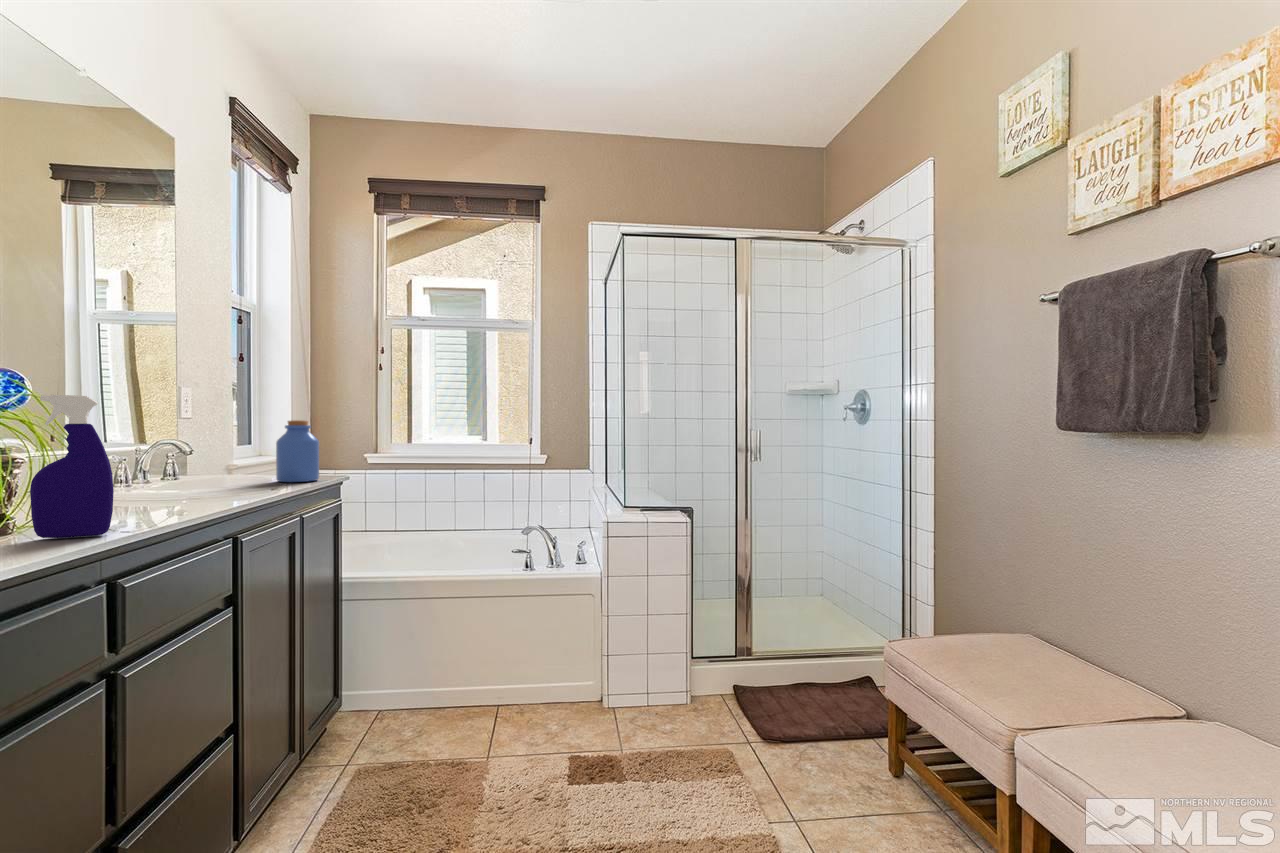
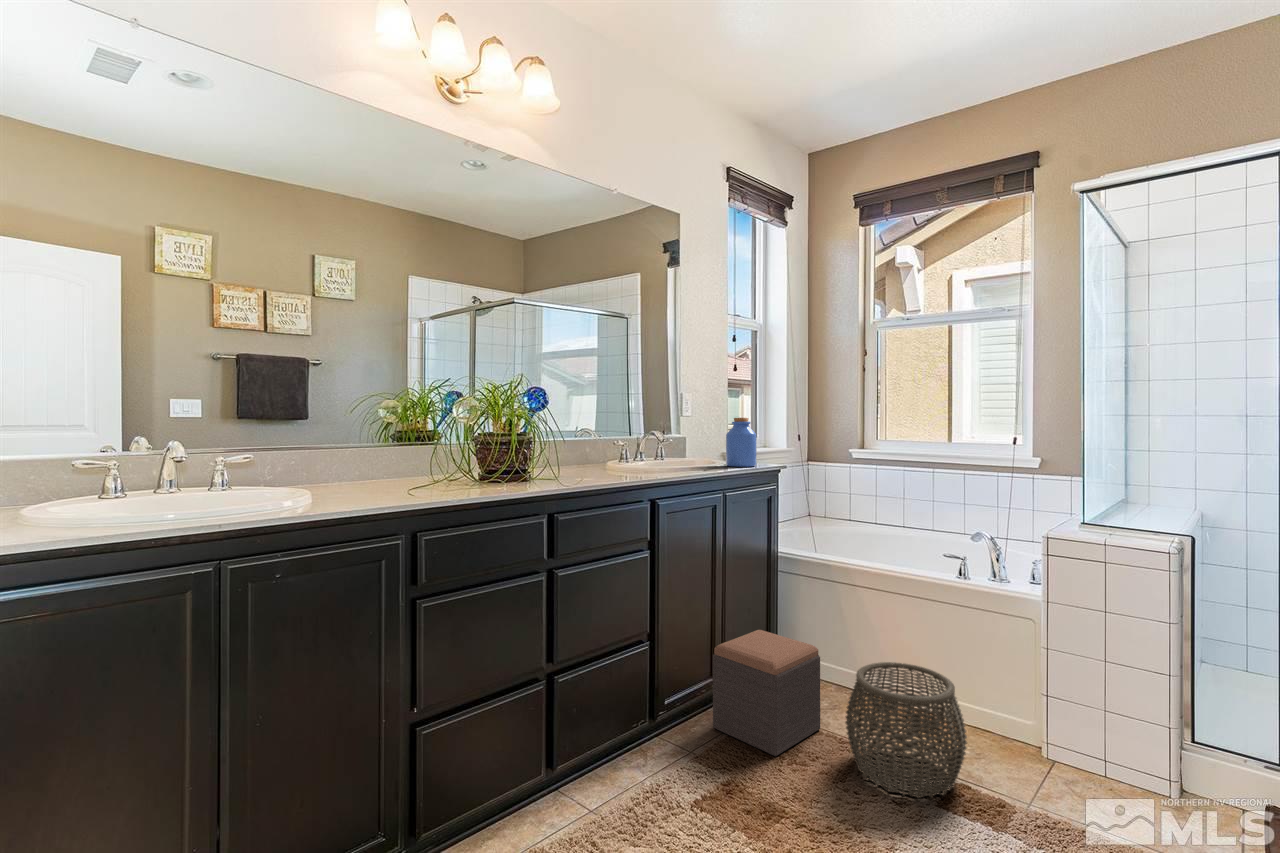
spray bottle: present [30,395,114,538] -> none [536,404,567,485]
woven basket: none [469,660,581,794] -> present [846,662,967,798]
footstool: none [298,675,424,824] -> present [713,630,820,756]

